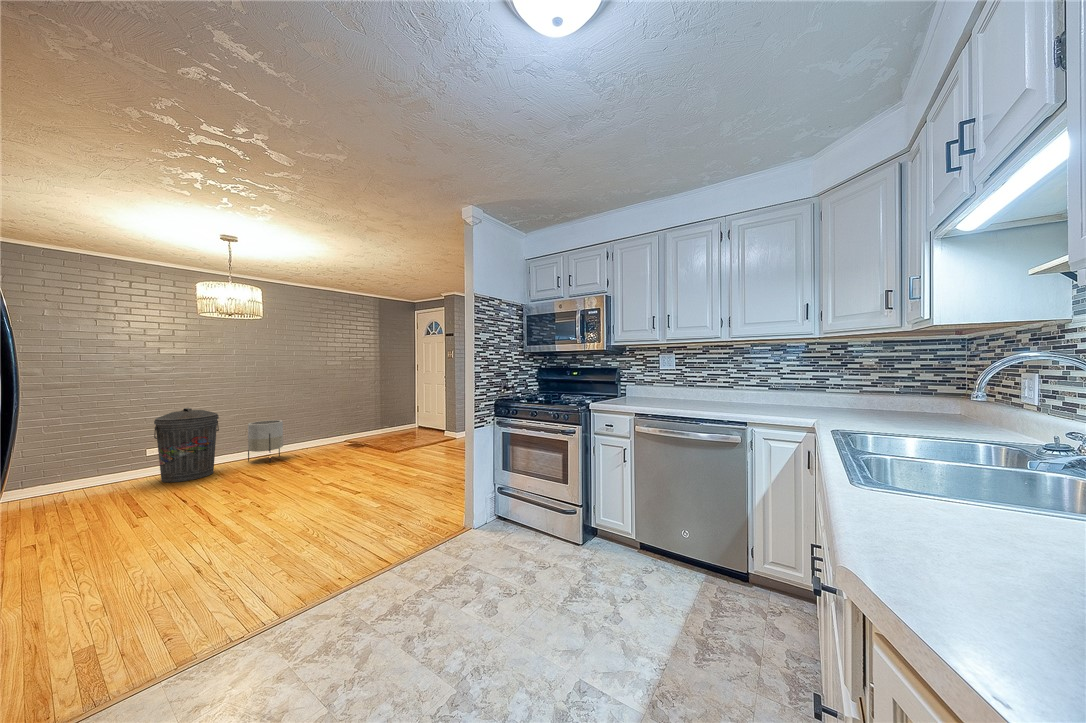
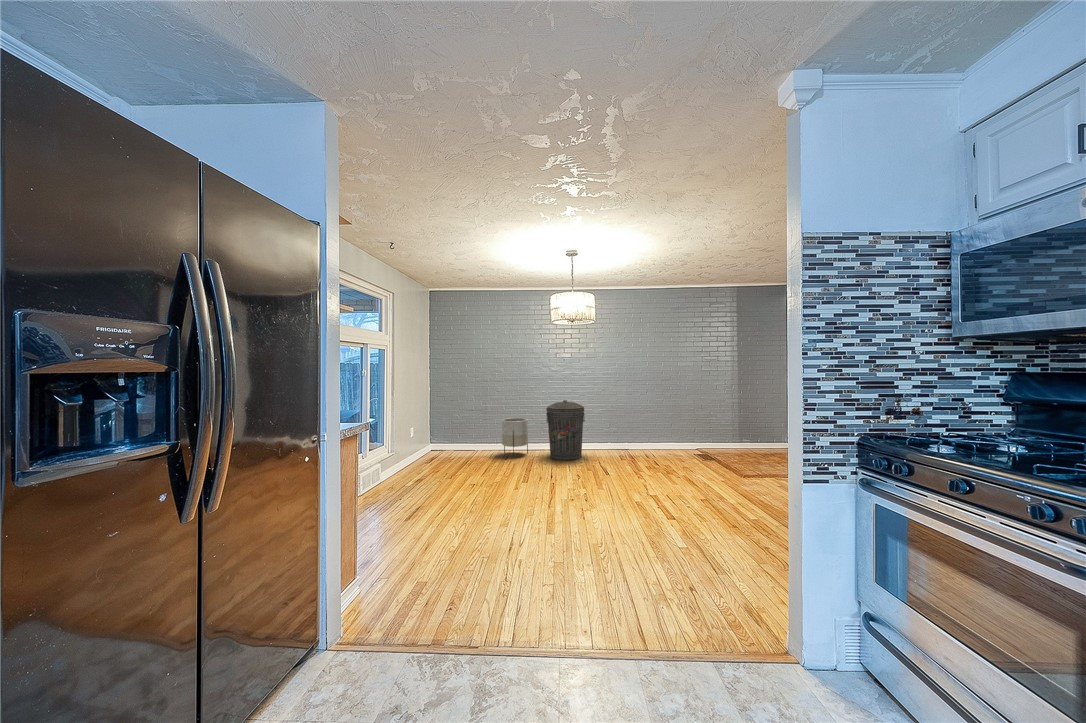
planter: present [248,420,283,462] -> present [502,418,528,458]

